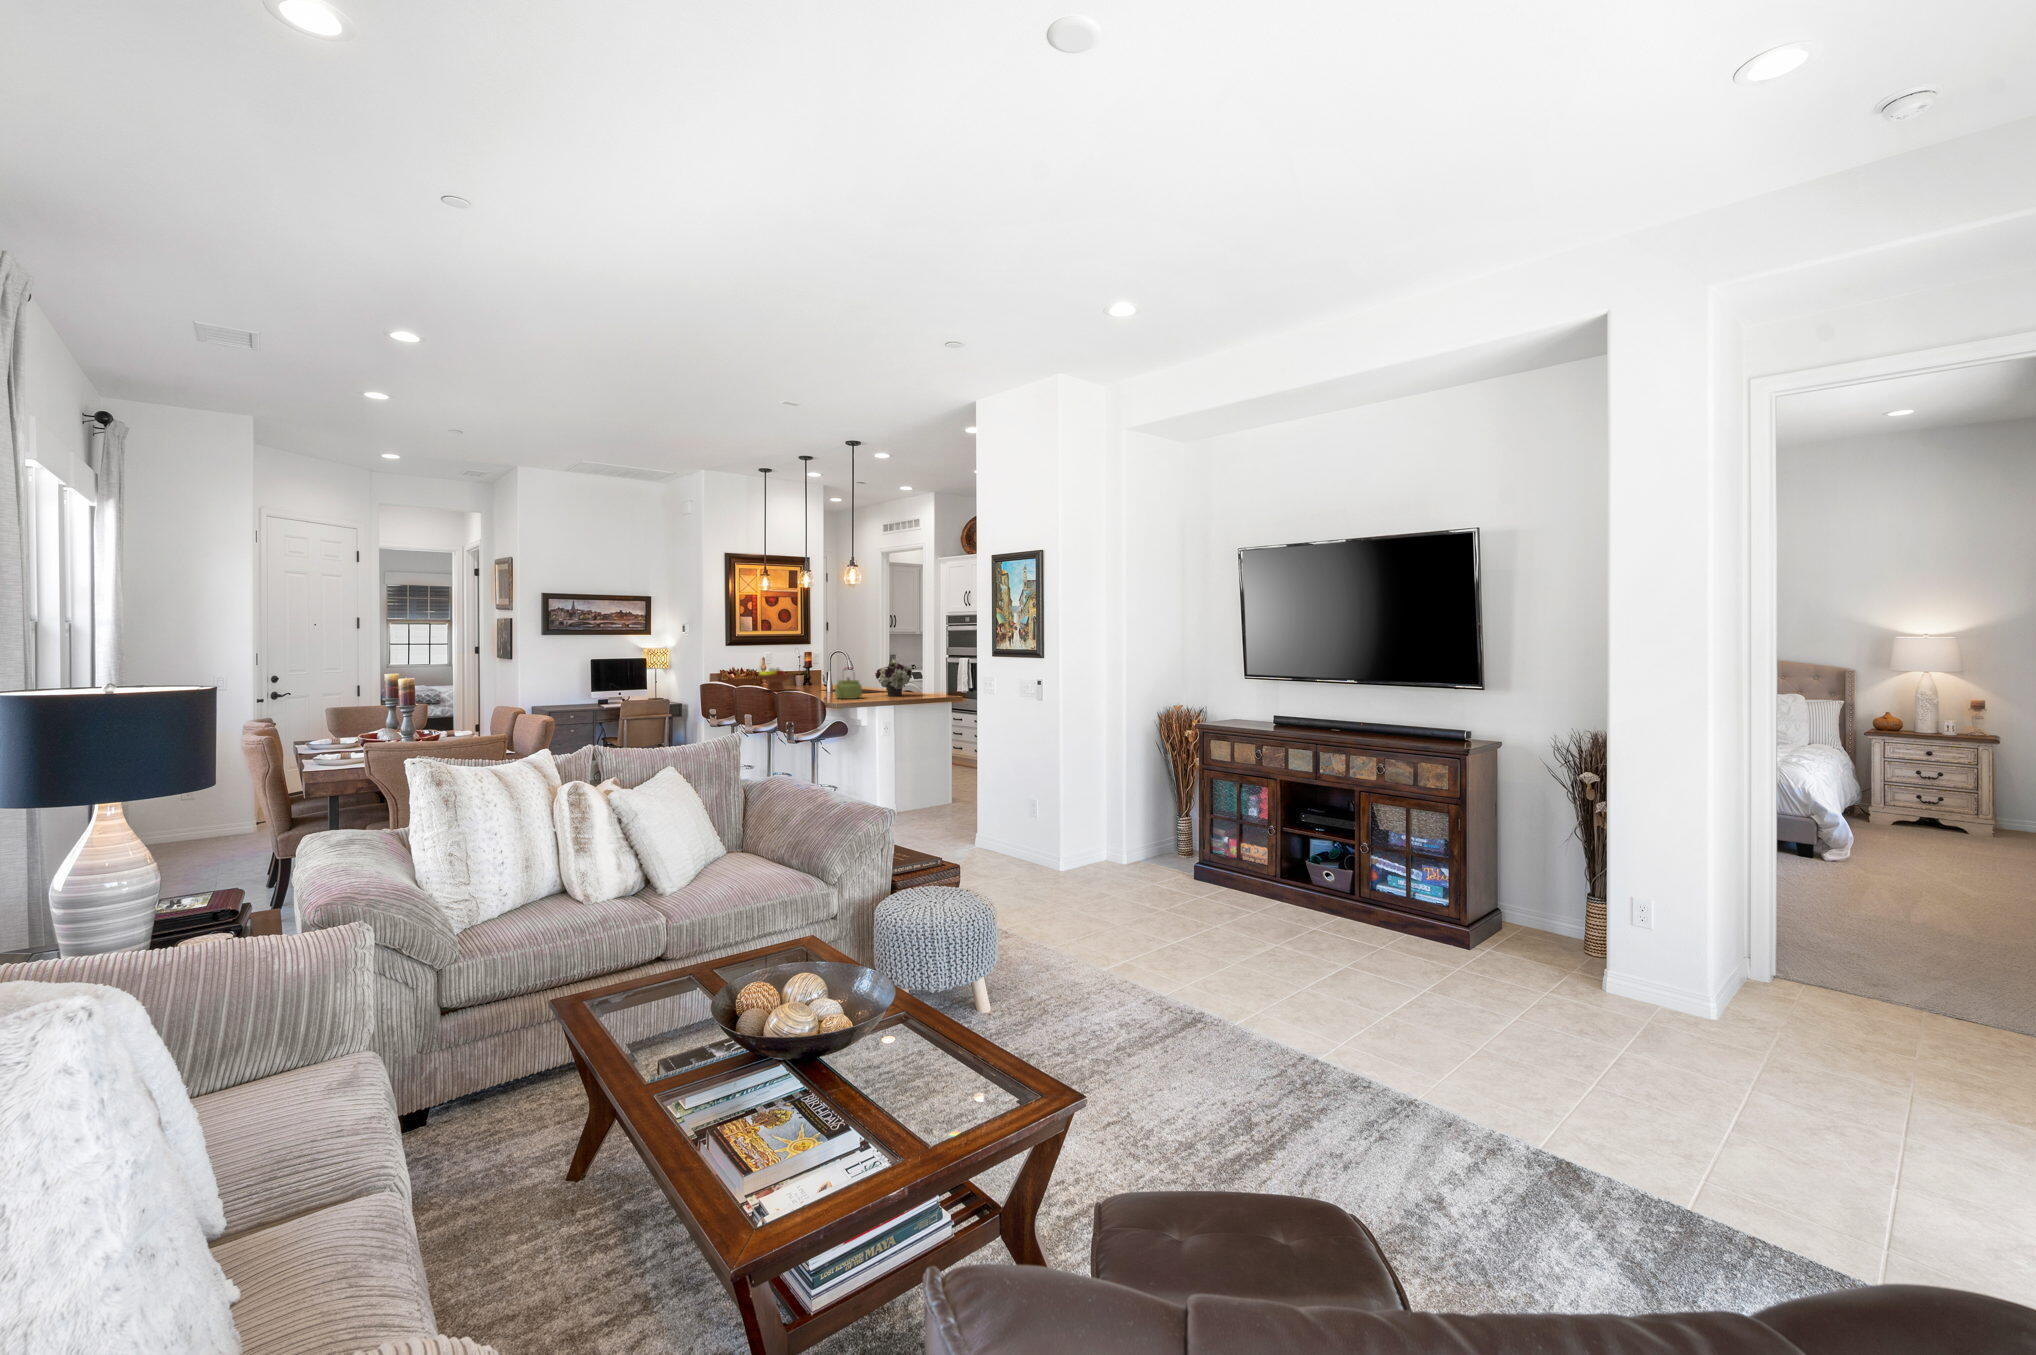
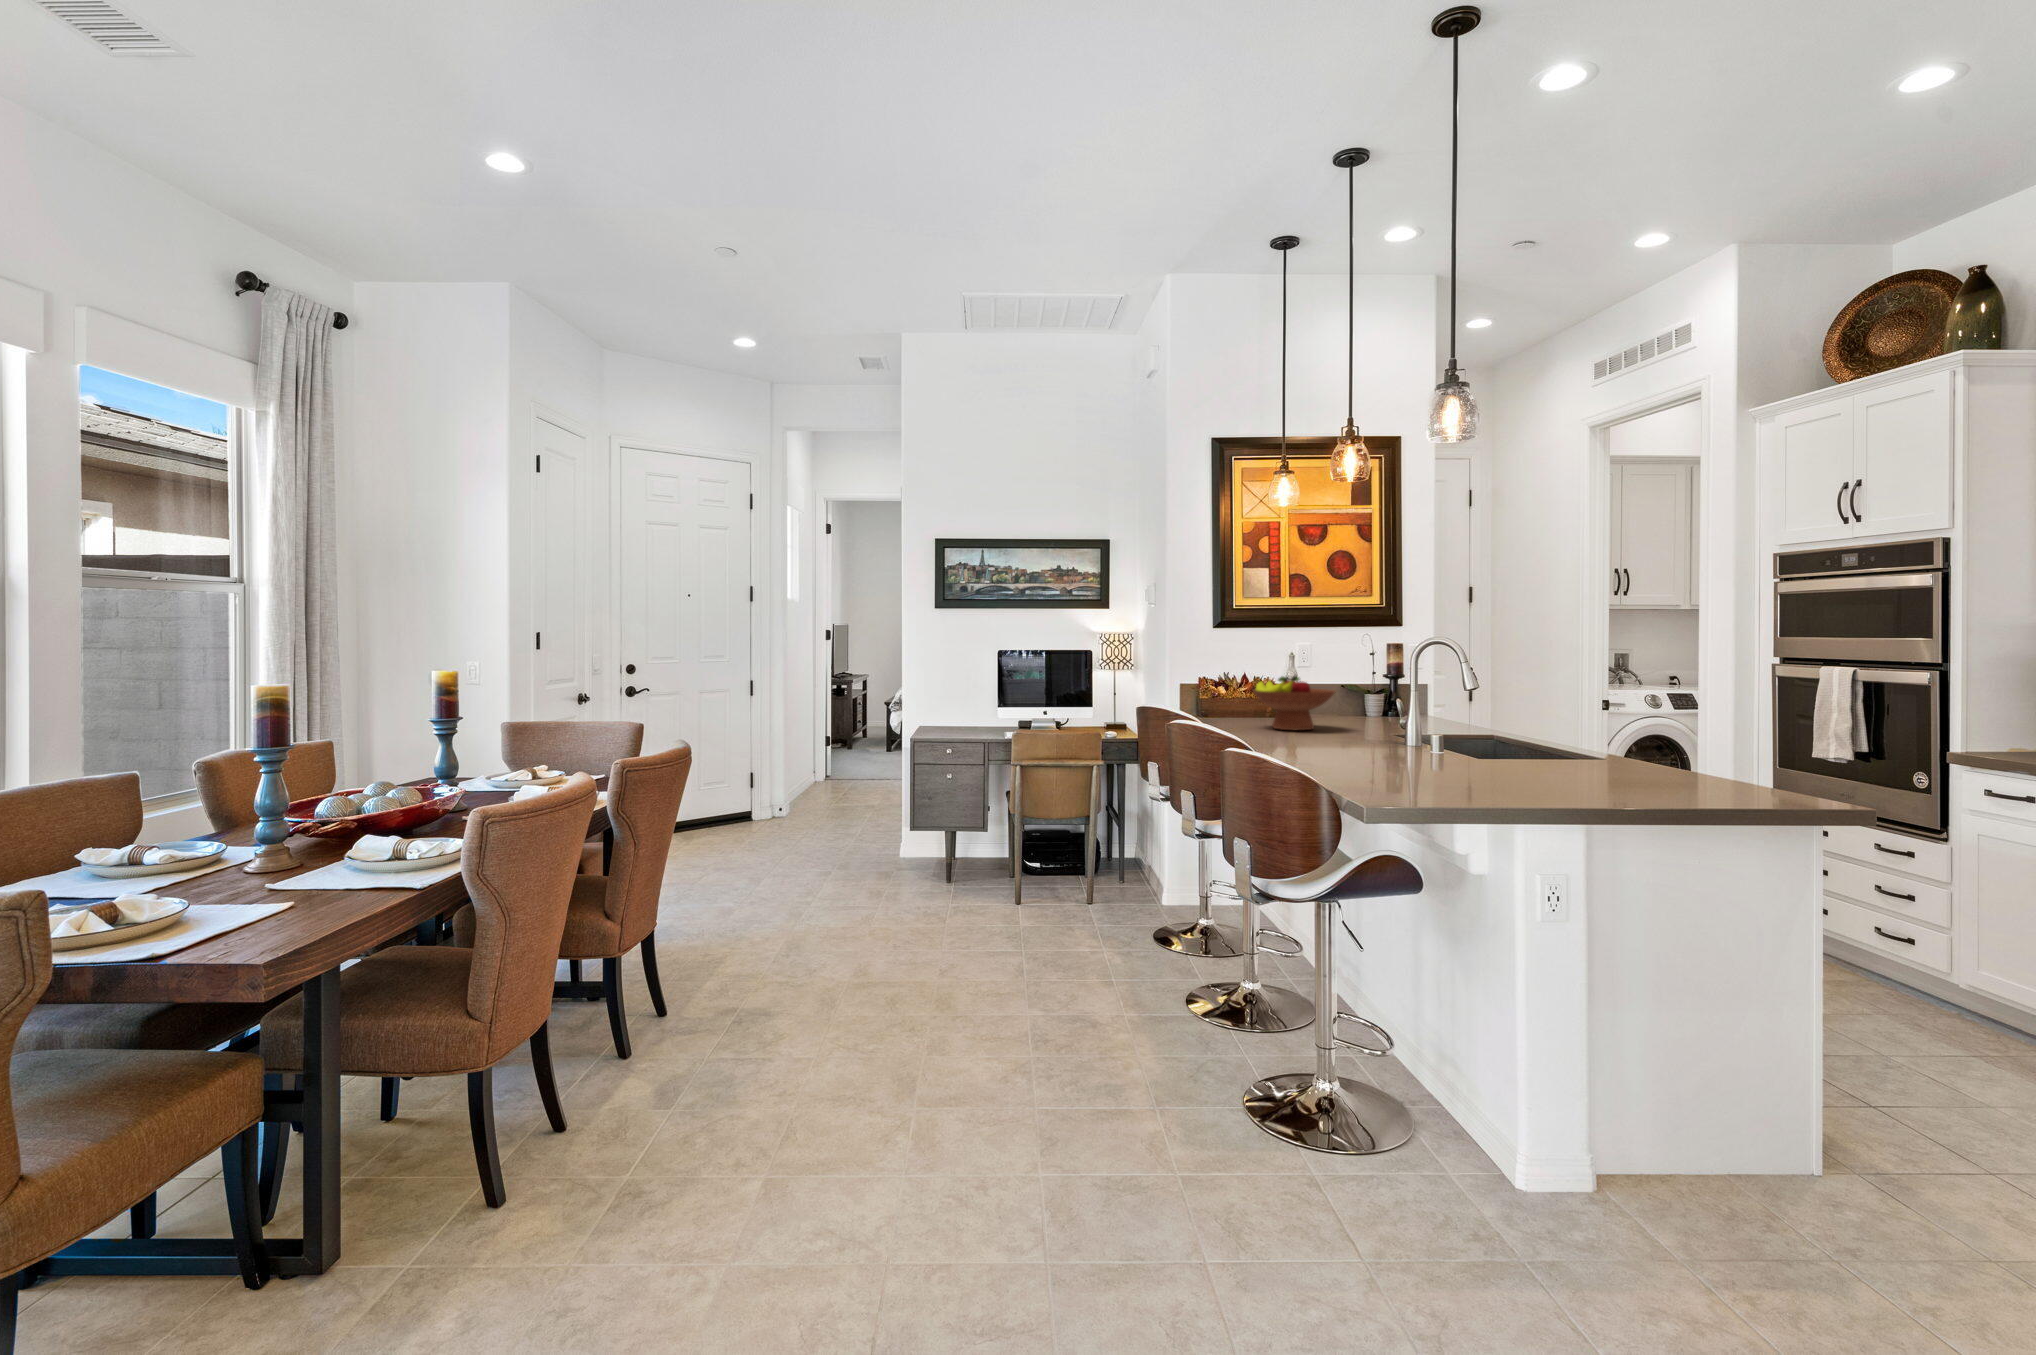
flower arrangement: present [875,659,912,696] -> none [1554,662,1700,785]
kettle: present [835,667,862,699] -> none [1409,685,1503,787]

